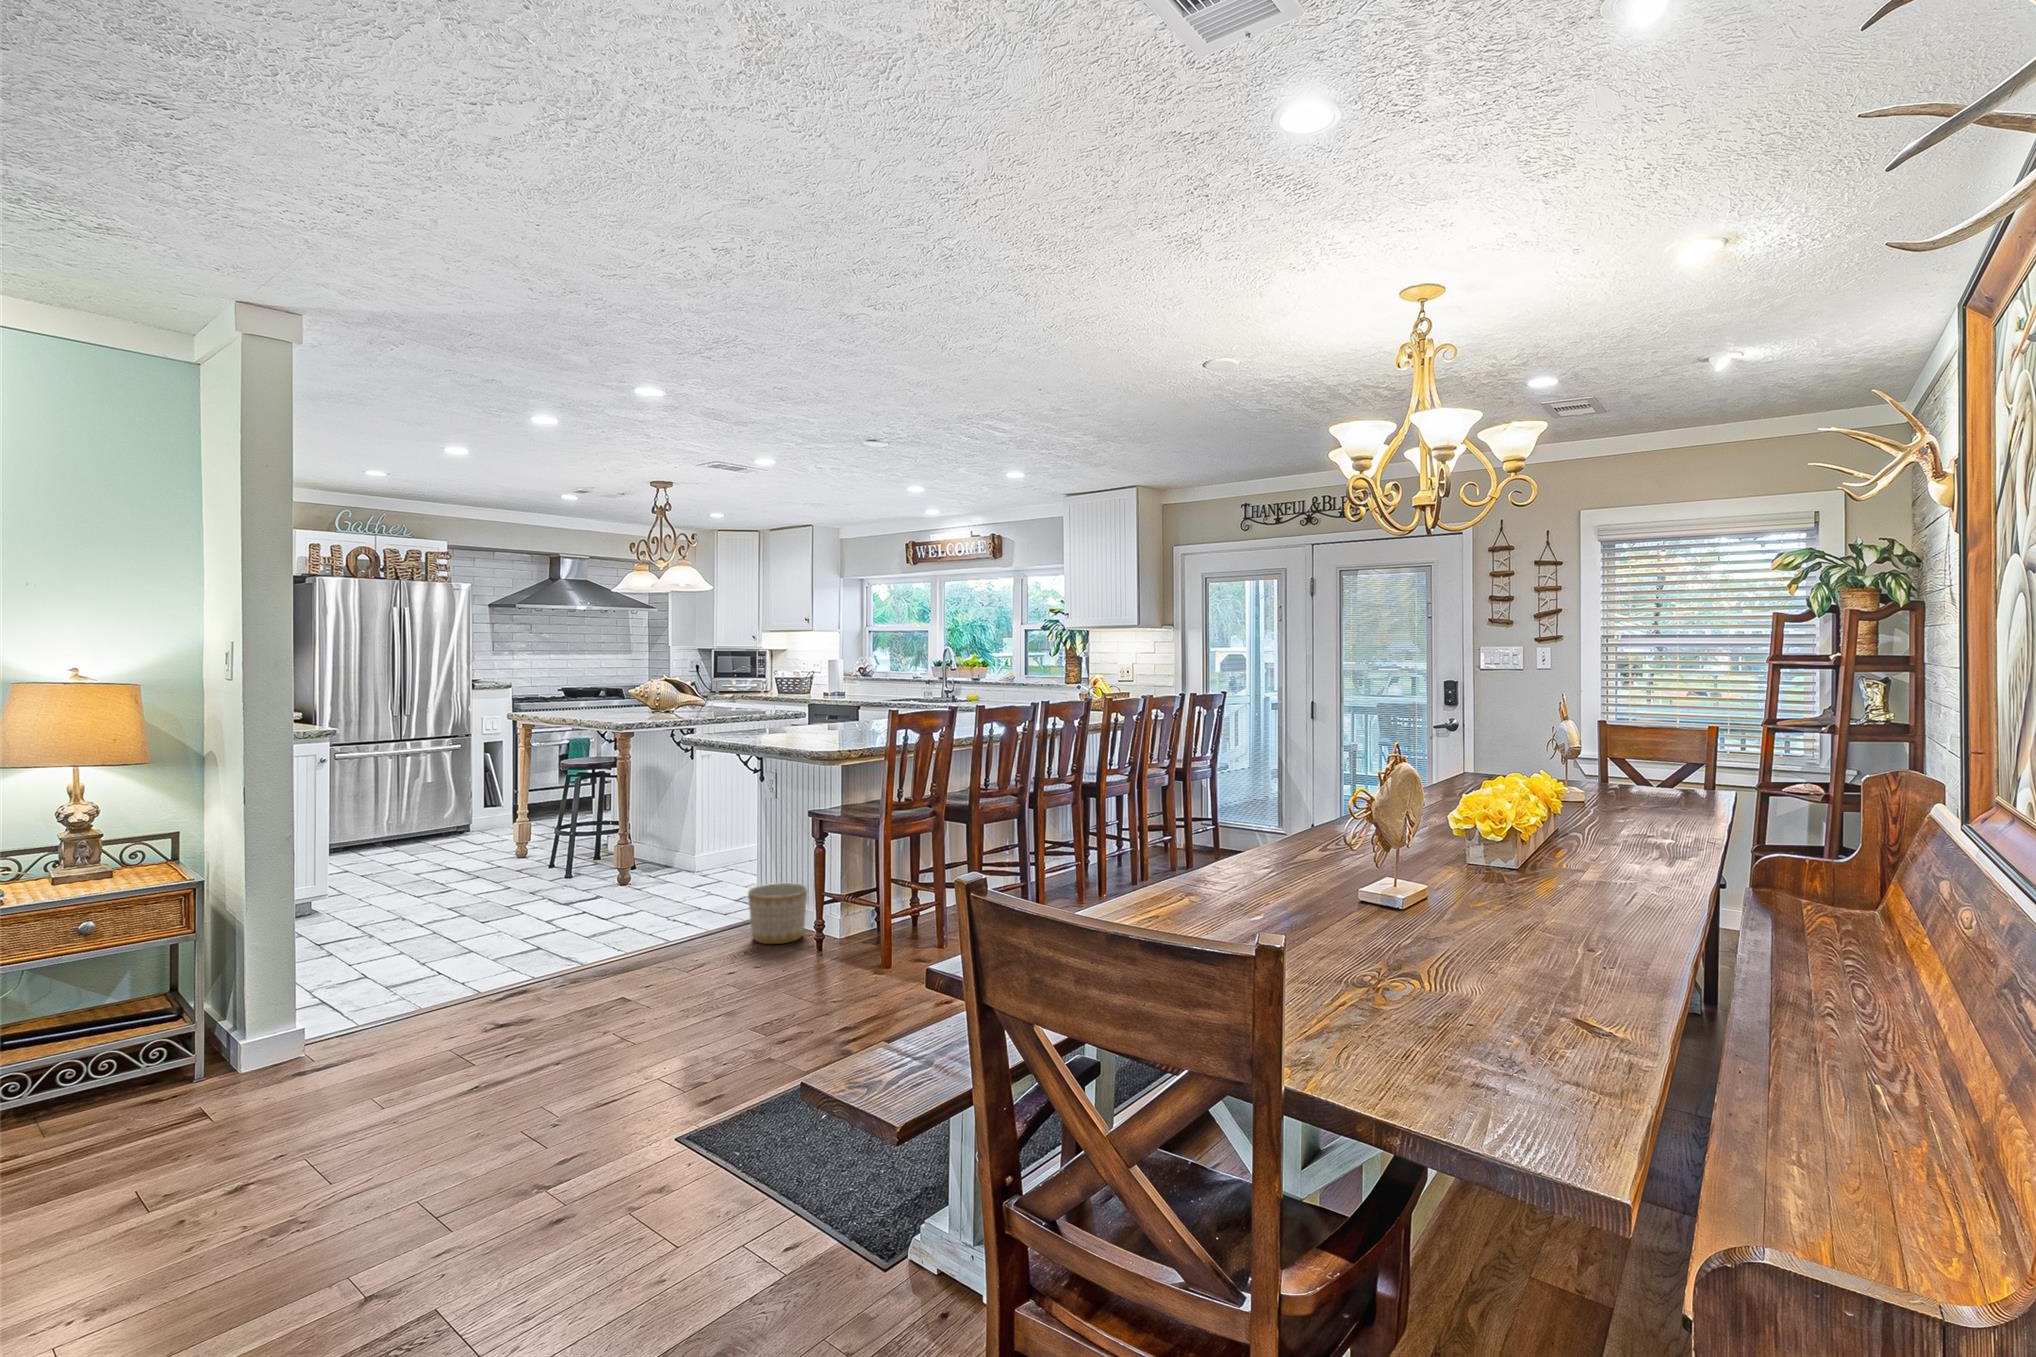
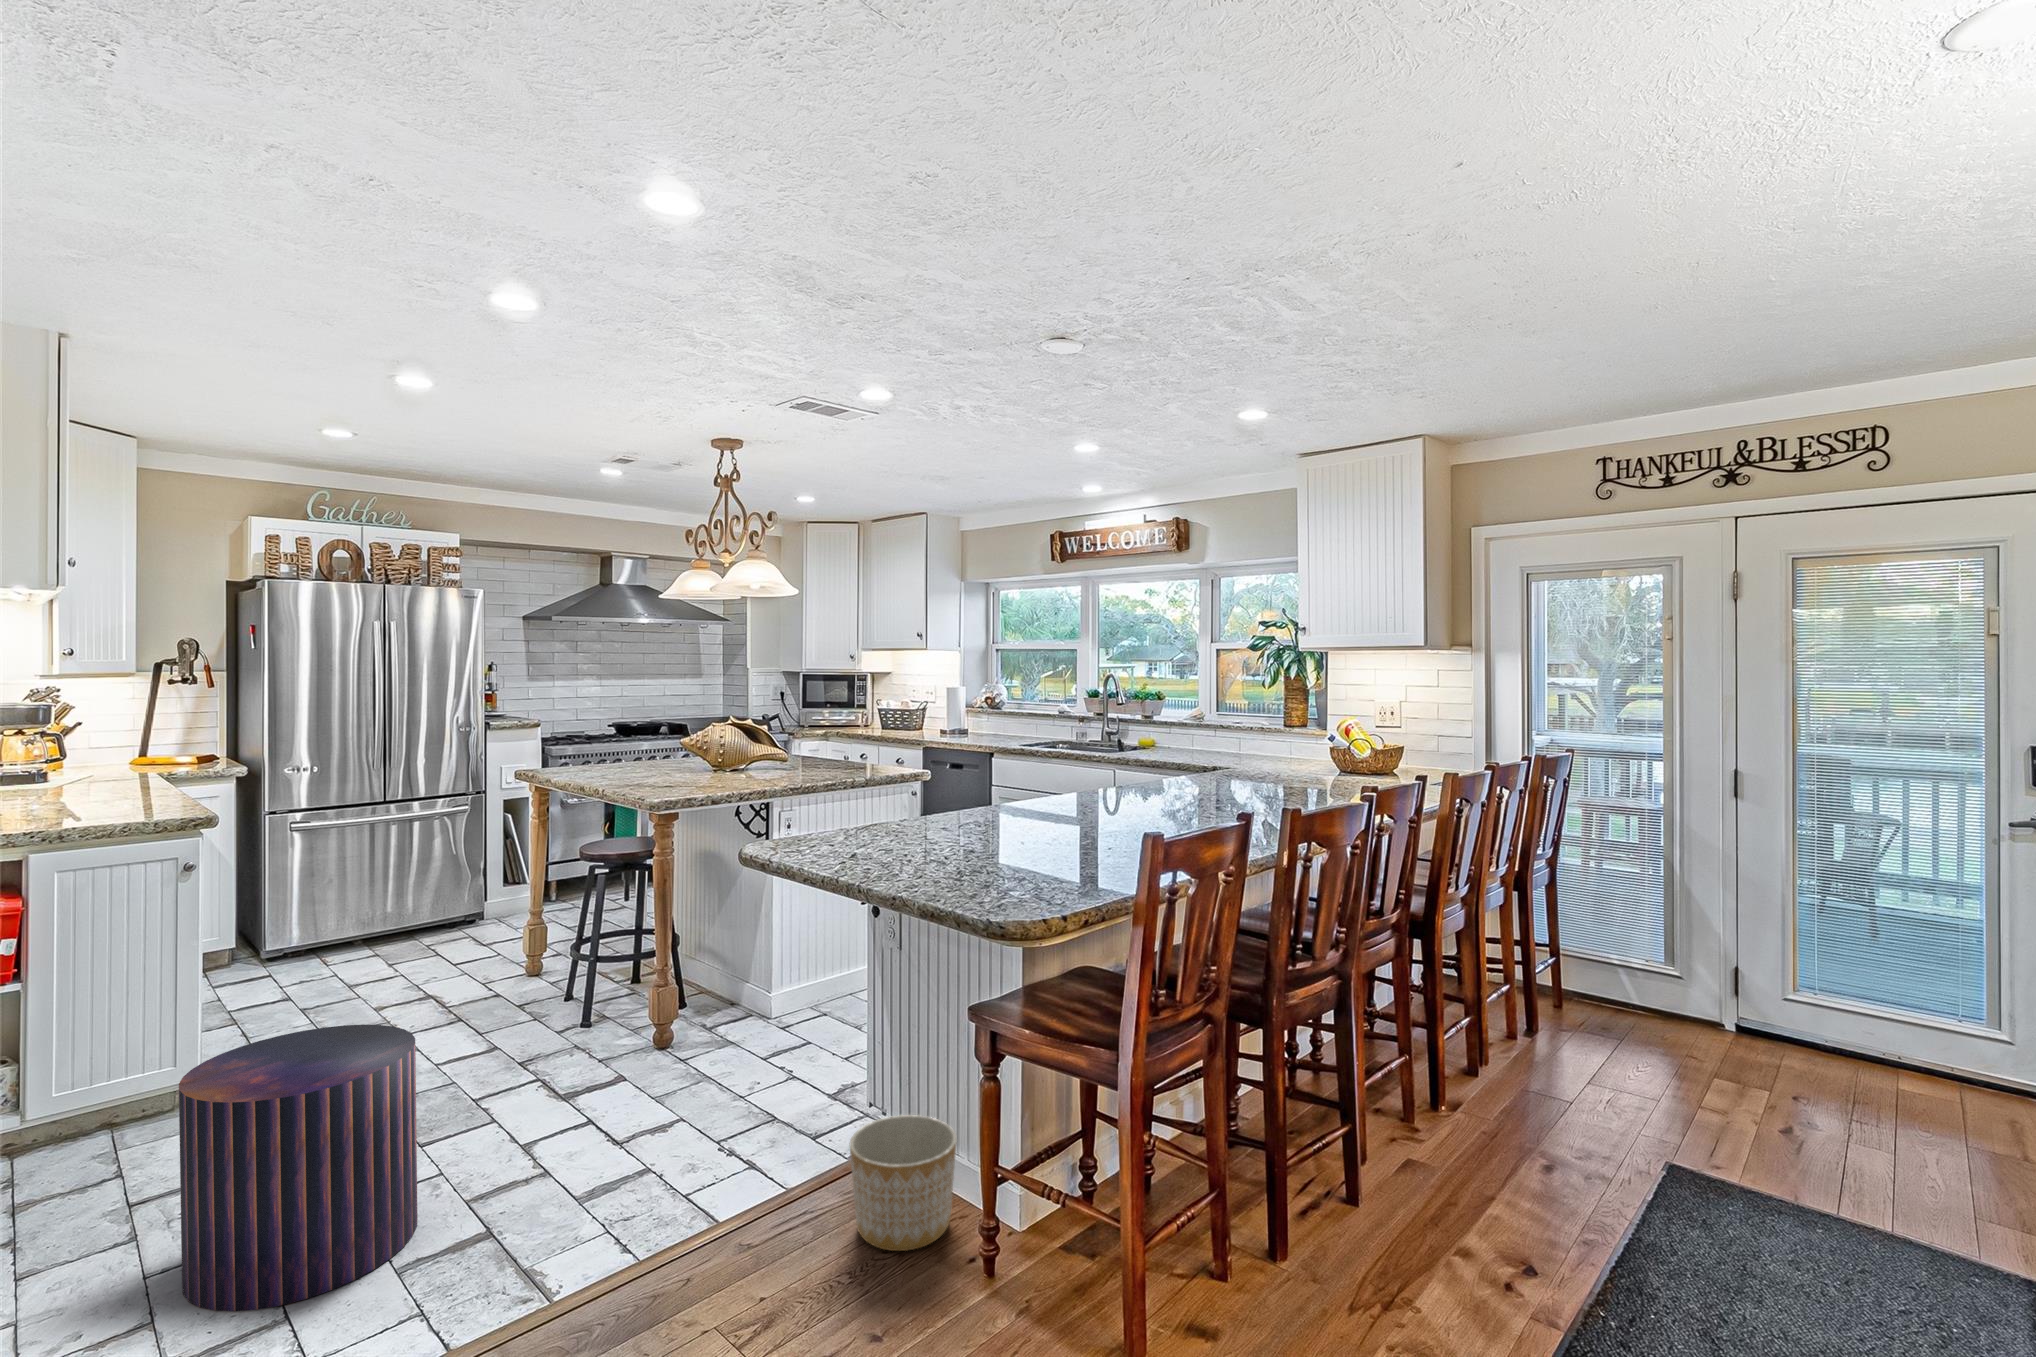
pouf: none [378,838,502,970] -> present [179,1025,418,1312]

